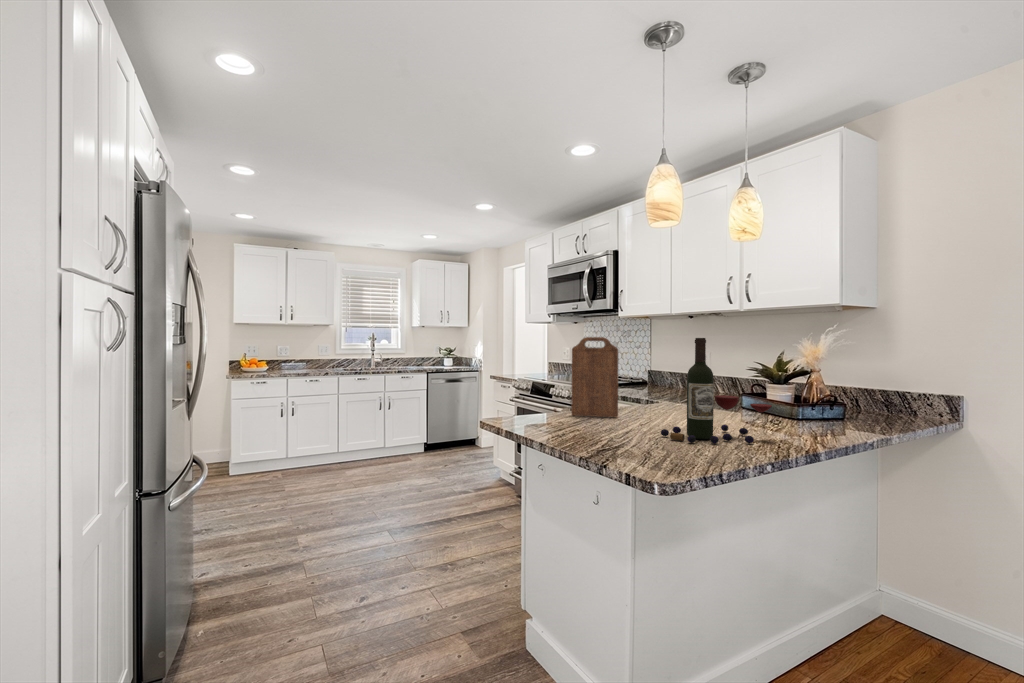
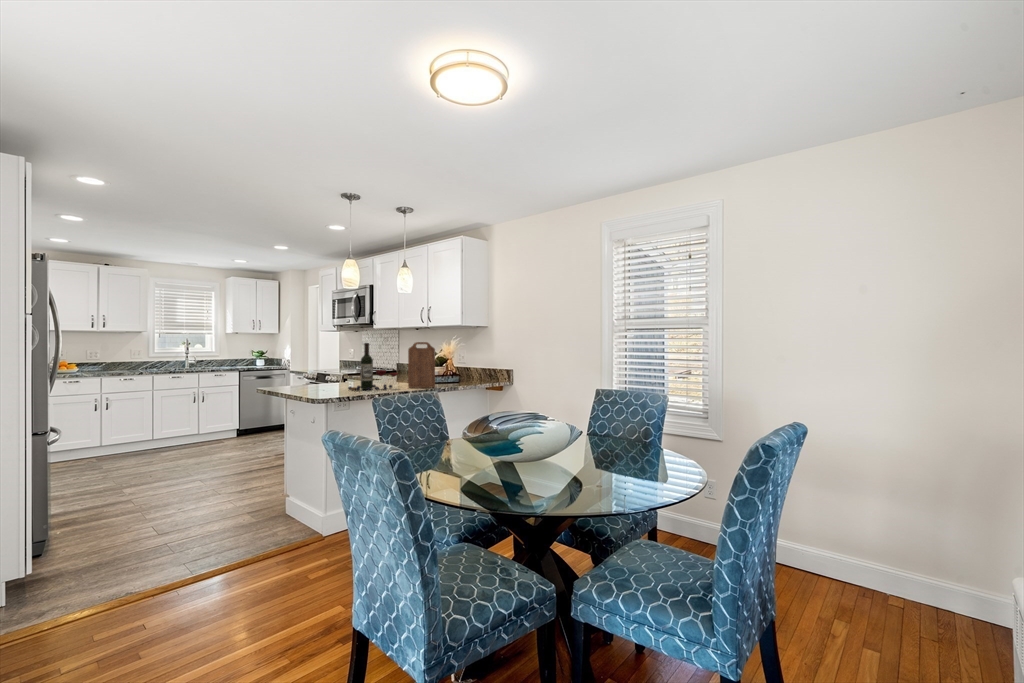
cutting board: present [571,337,618,417] -> present [408,342,435,388]

